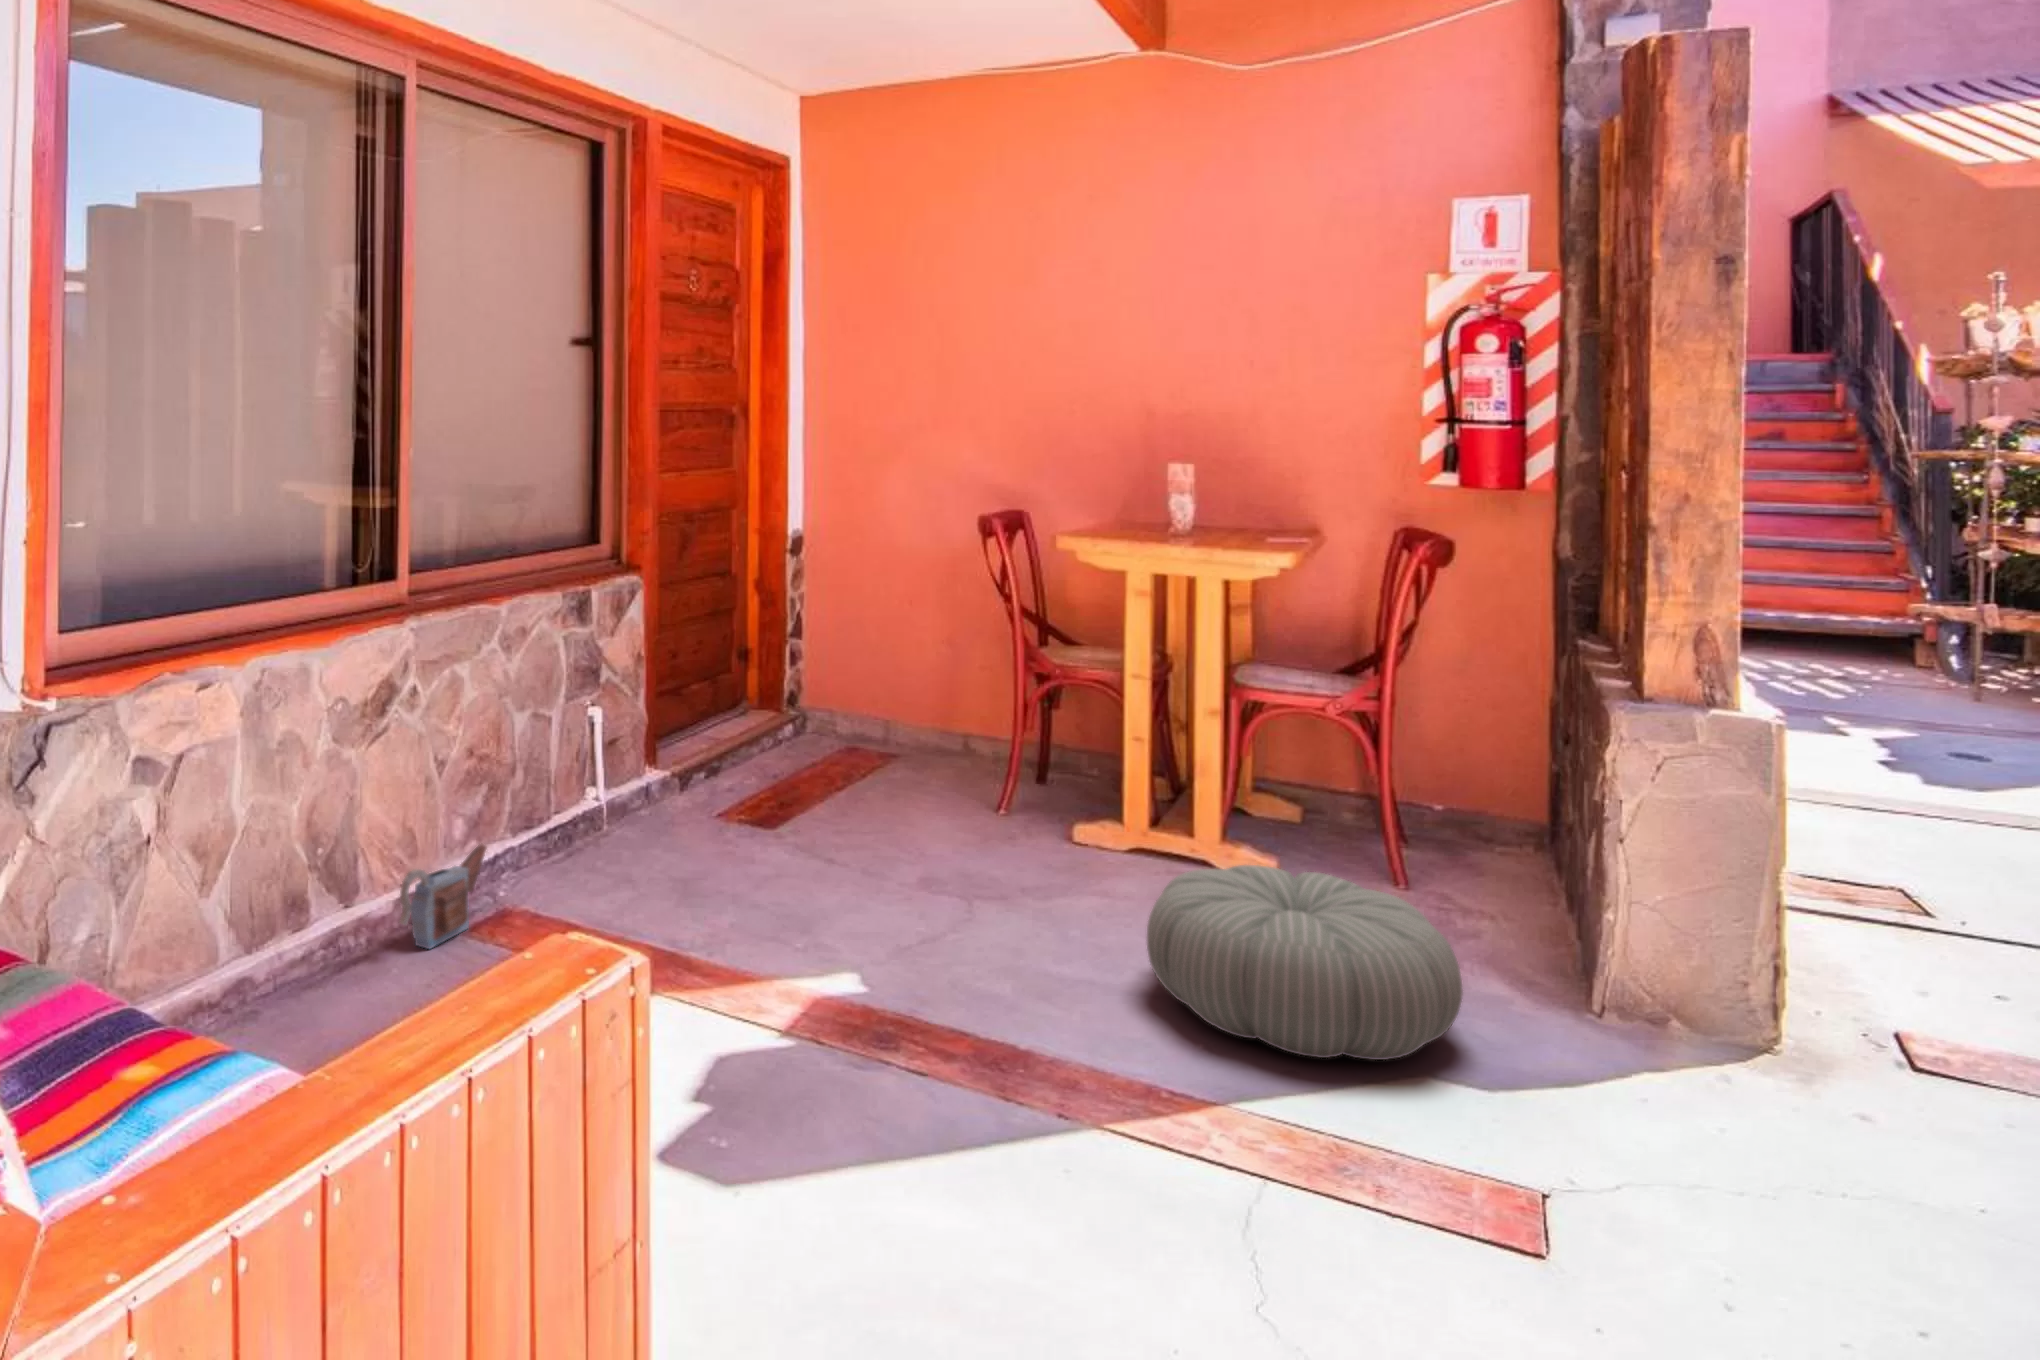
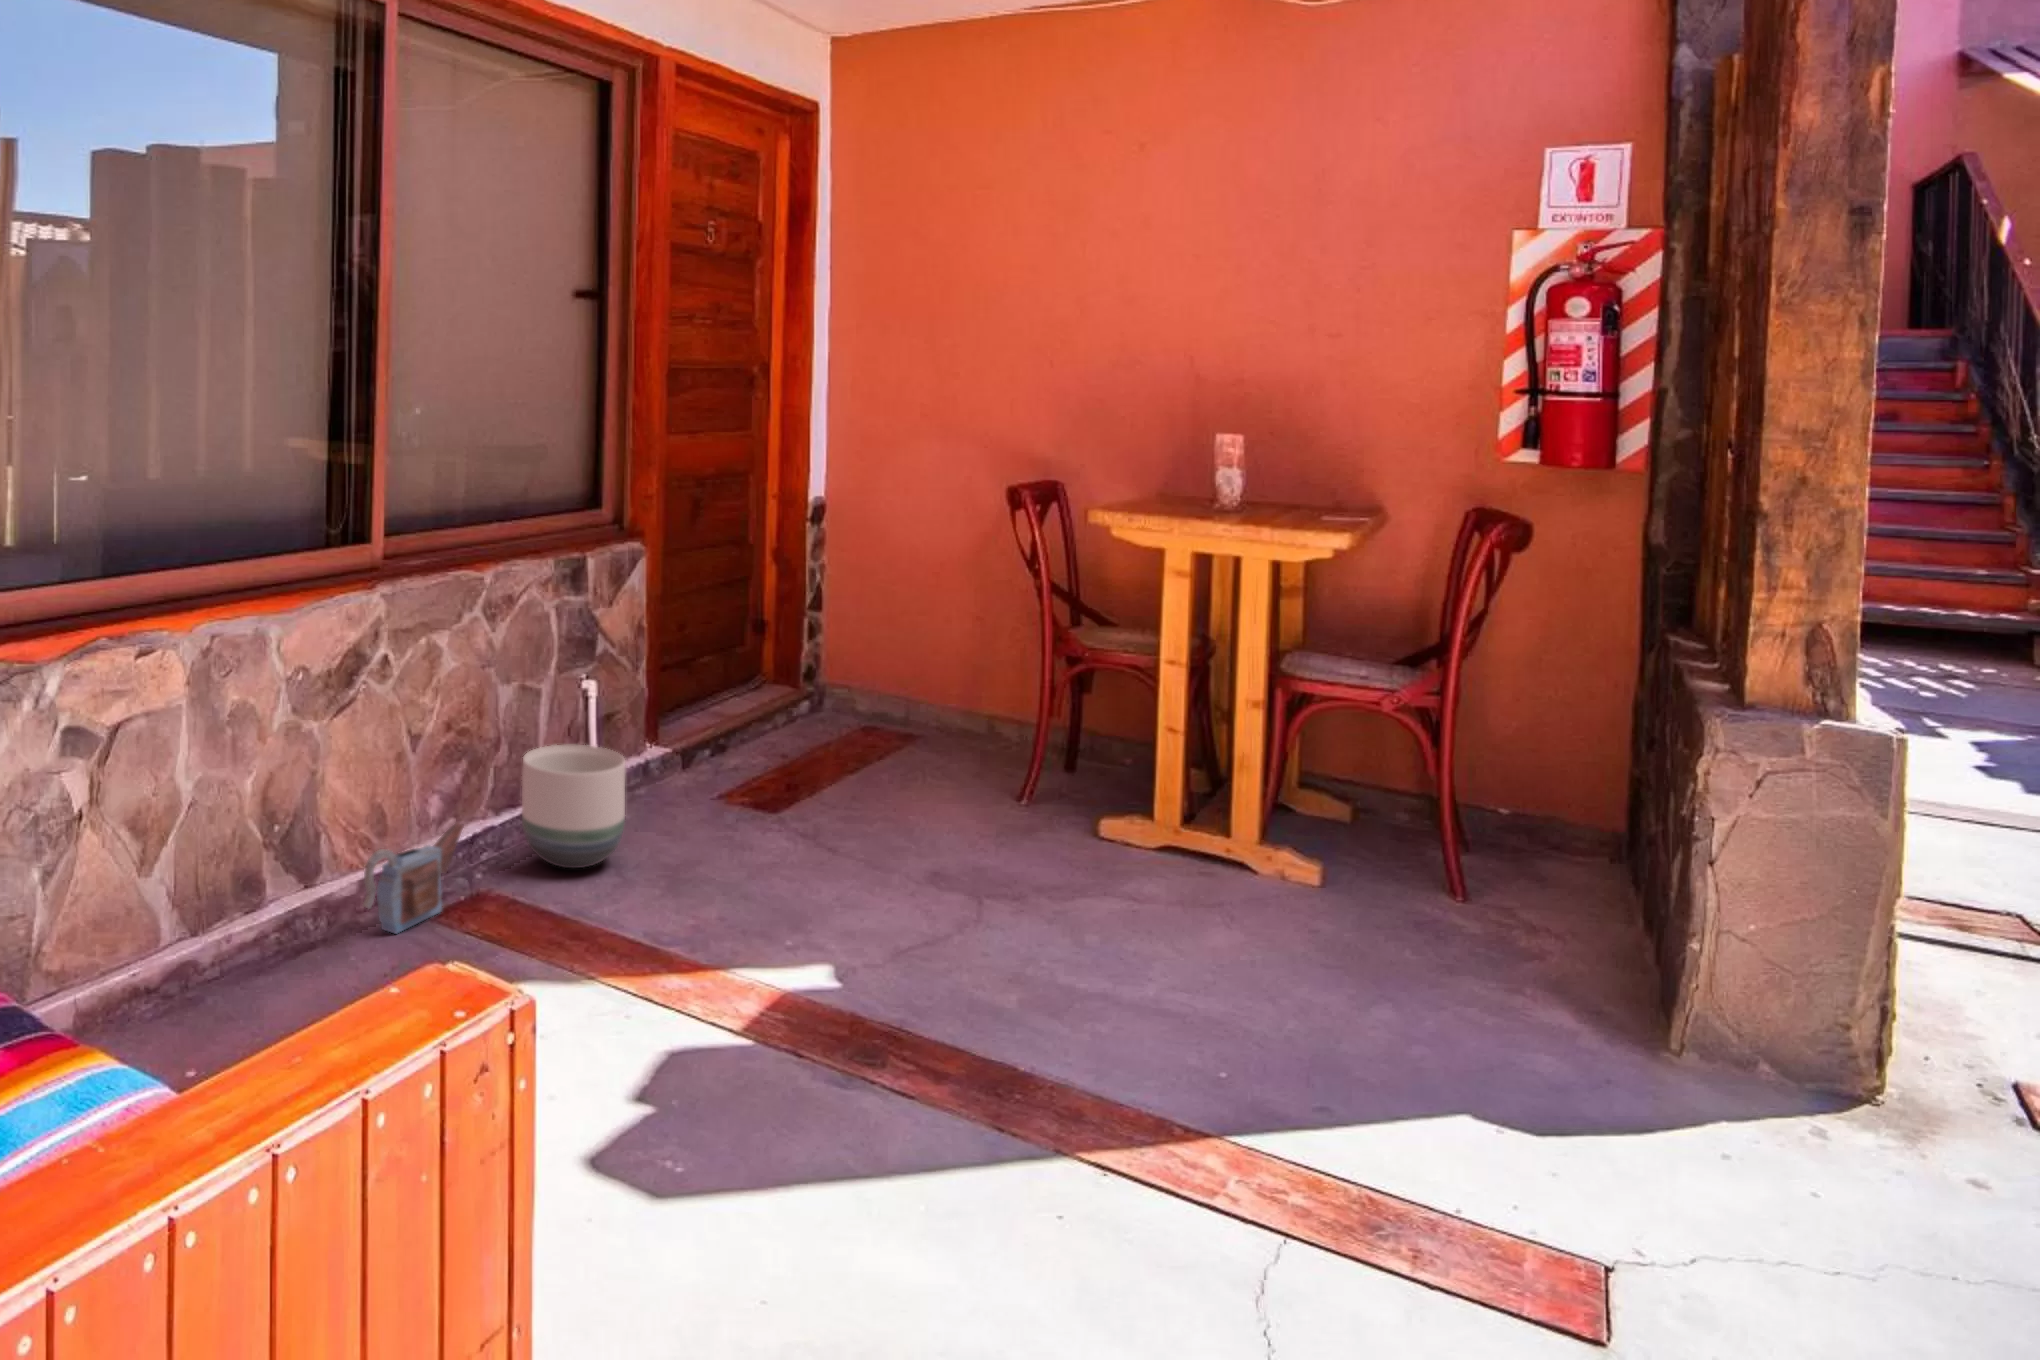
planter: none [537,770,634,885] -> present [522,745,625,868]
pouf: present [1147,865,1463,1060] -> none [1172,871,1526,1095]

